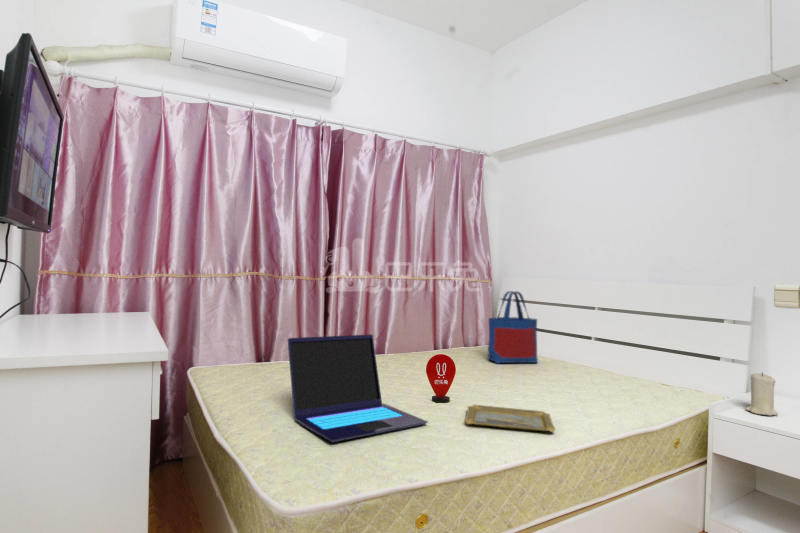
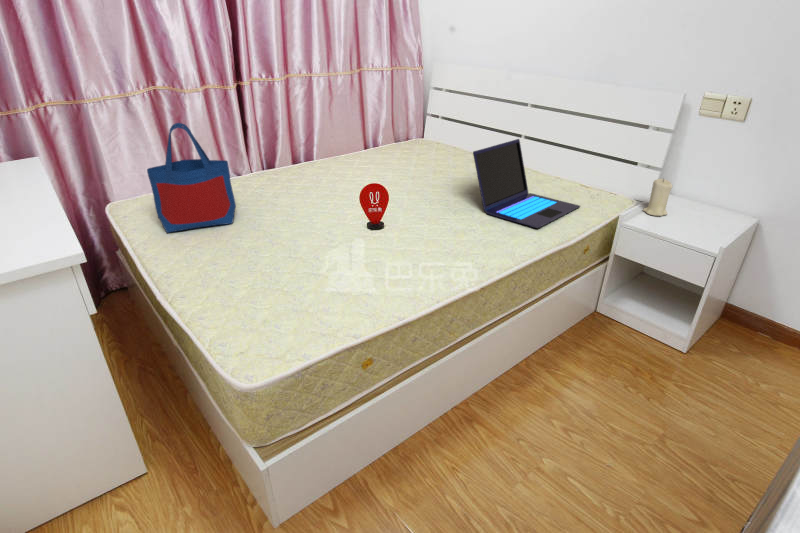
tote bag: present [488,291,538,363] -> present [147,123,236,233]
laptop: present [288,334,428,442] -> present [473,139,580,228]
tray: present [465,405,555,432] -> none [399,233,479,259]

